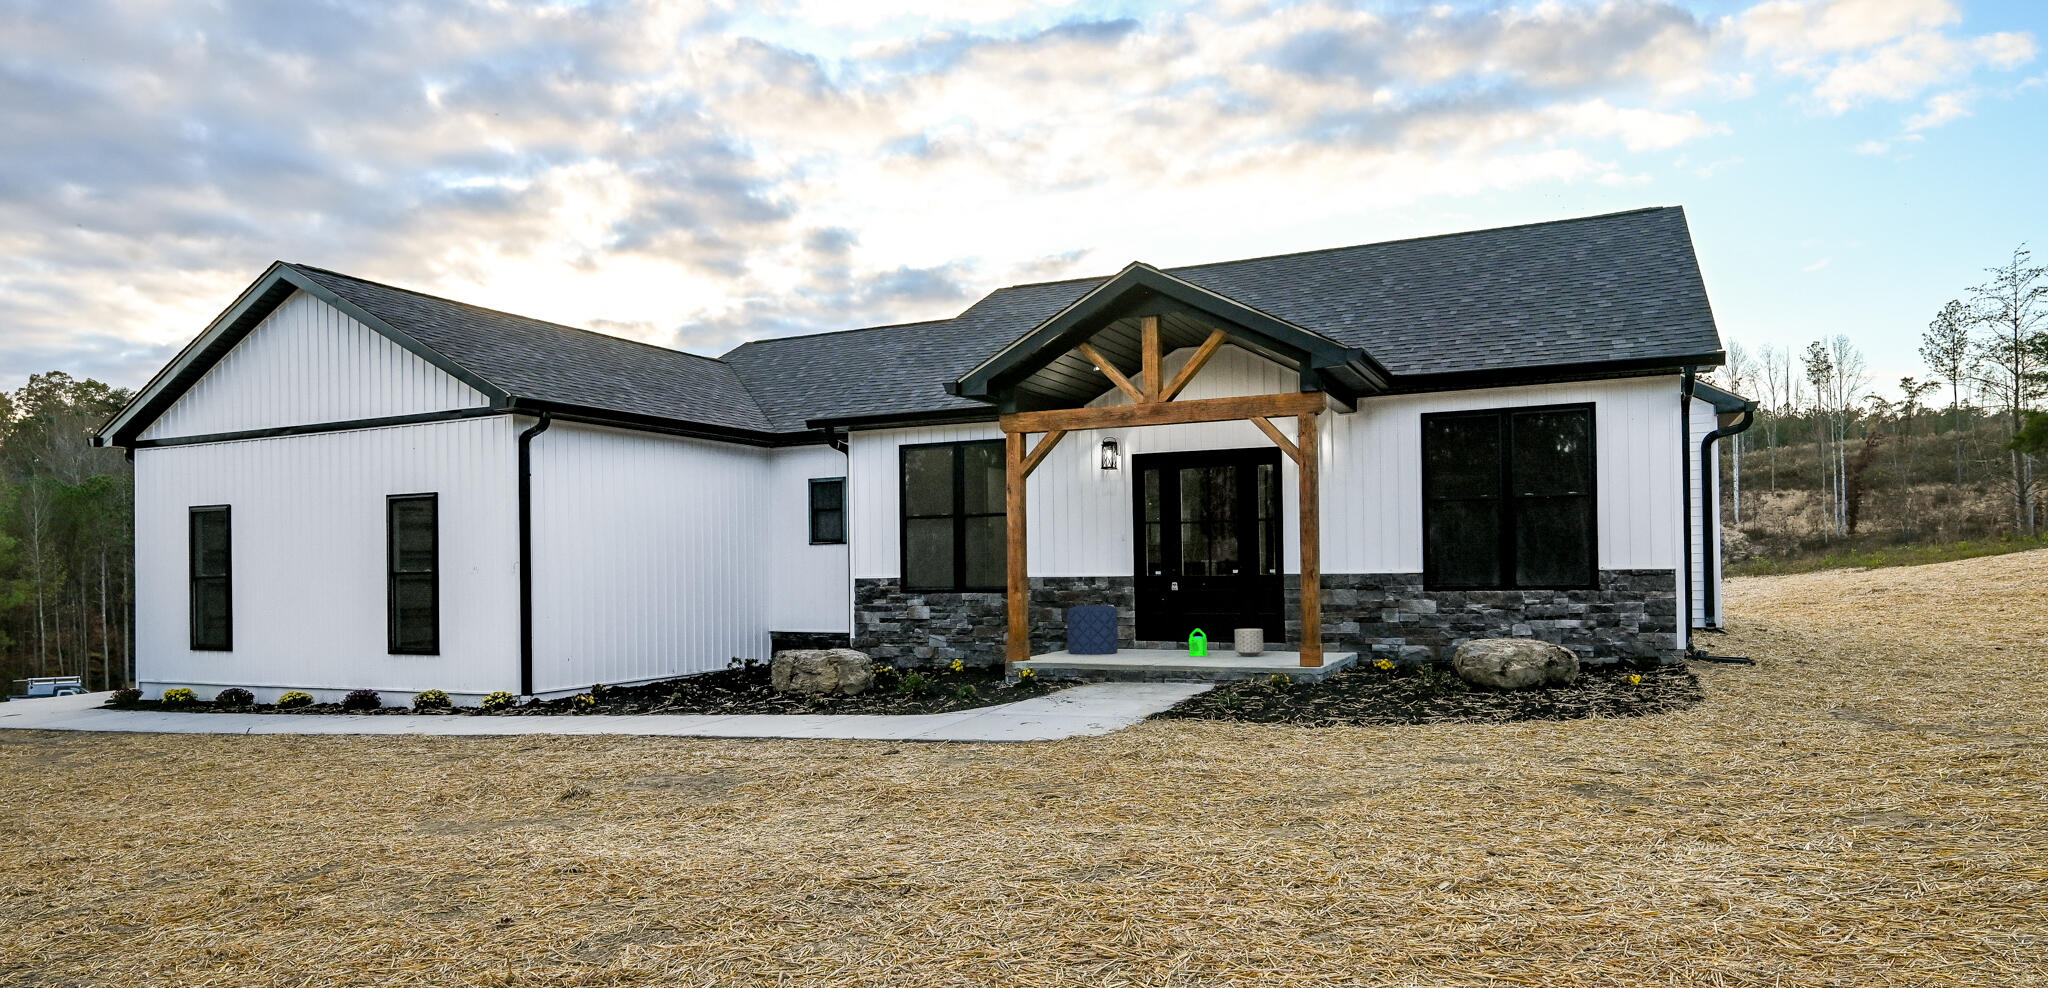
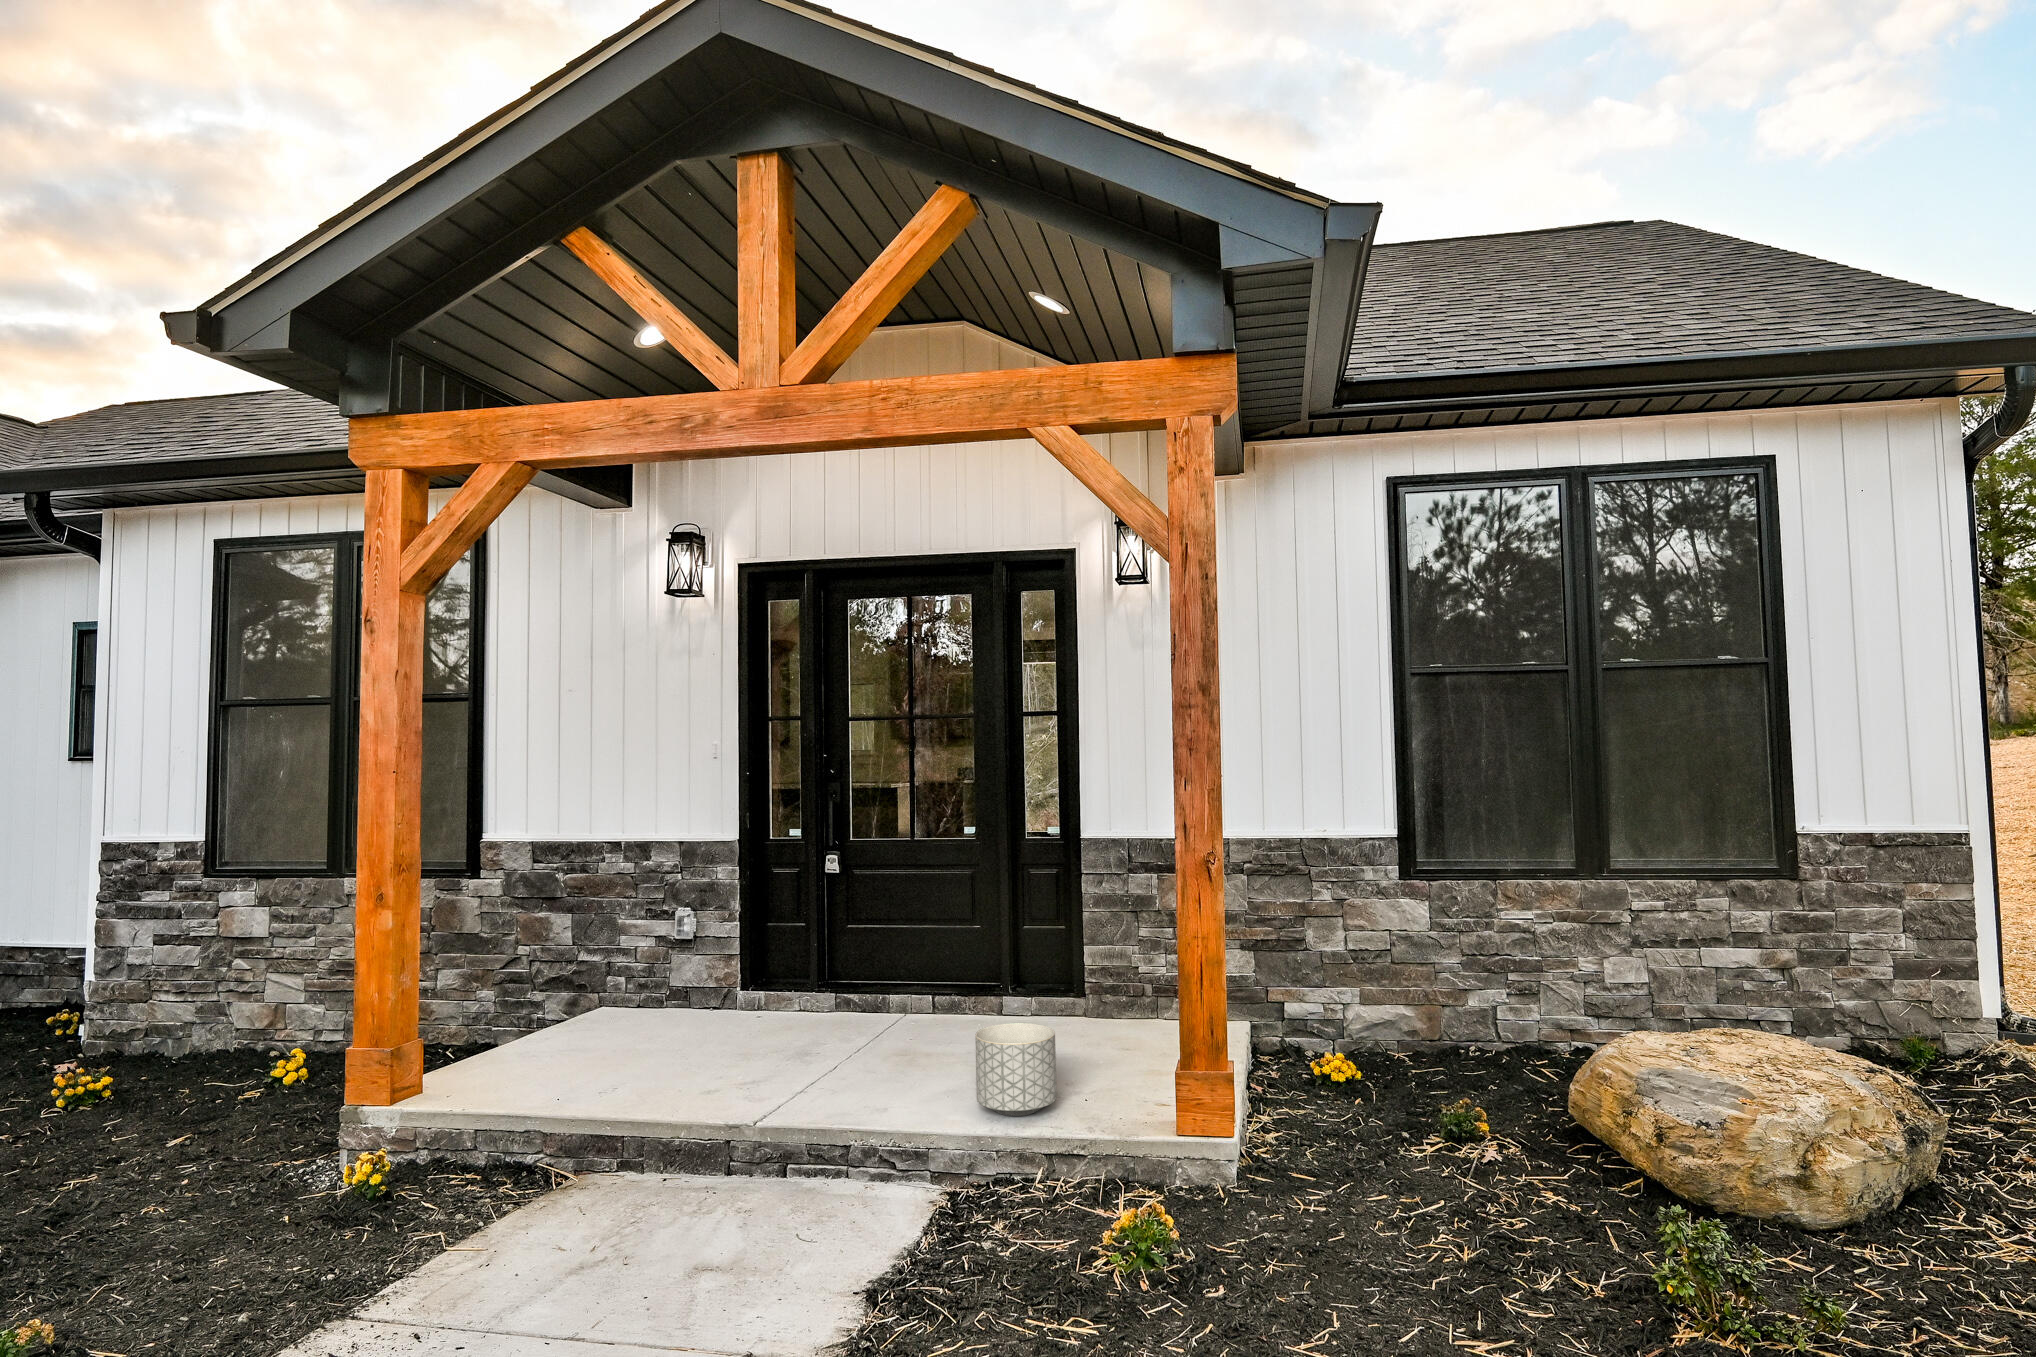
pouf: present [1067,605,1118,655] -> none [509,940,661,1100]
watering can: present [1189,628,1208,656] -> none [840,1028,900,1117]

